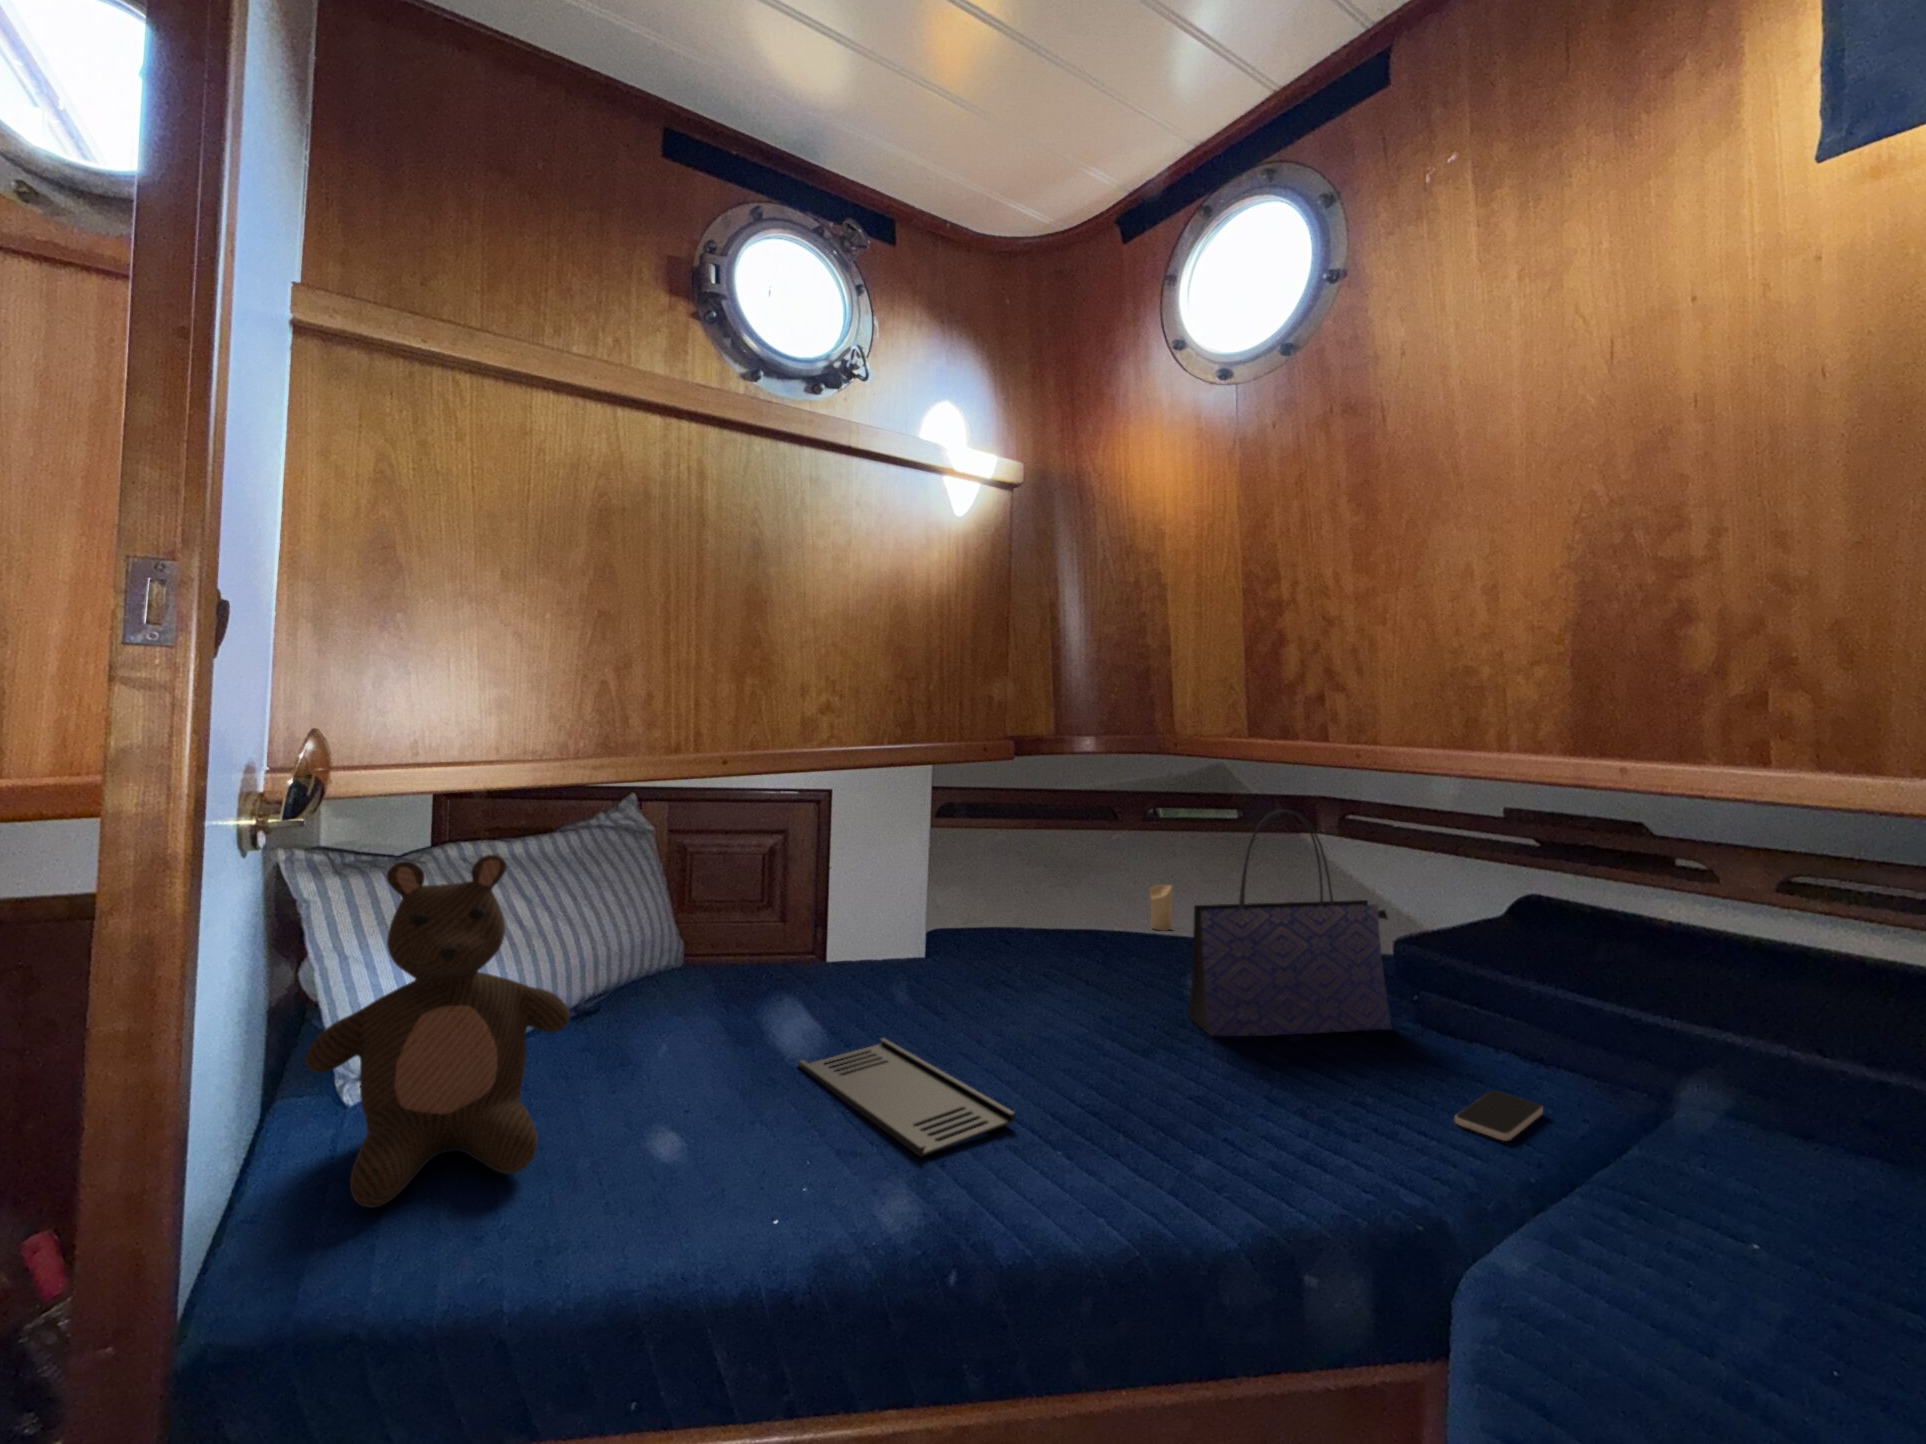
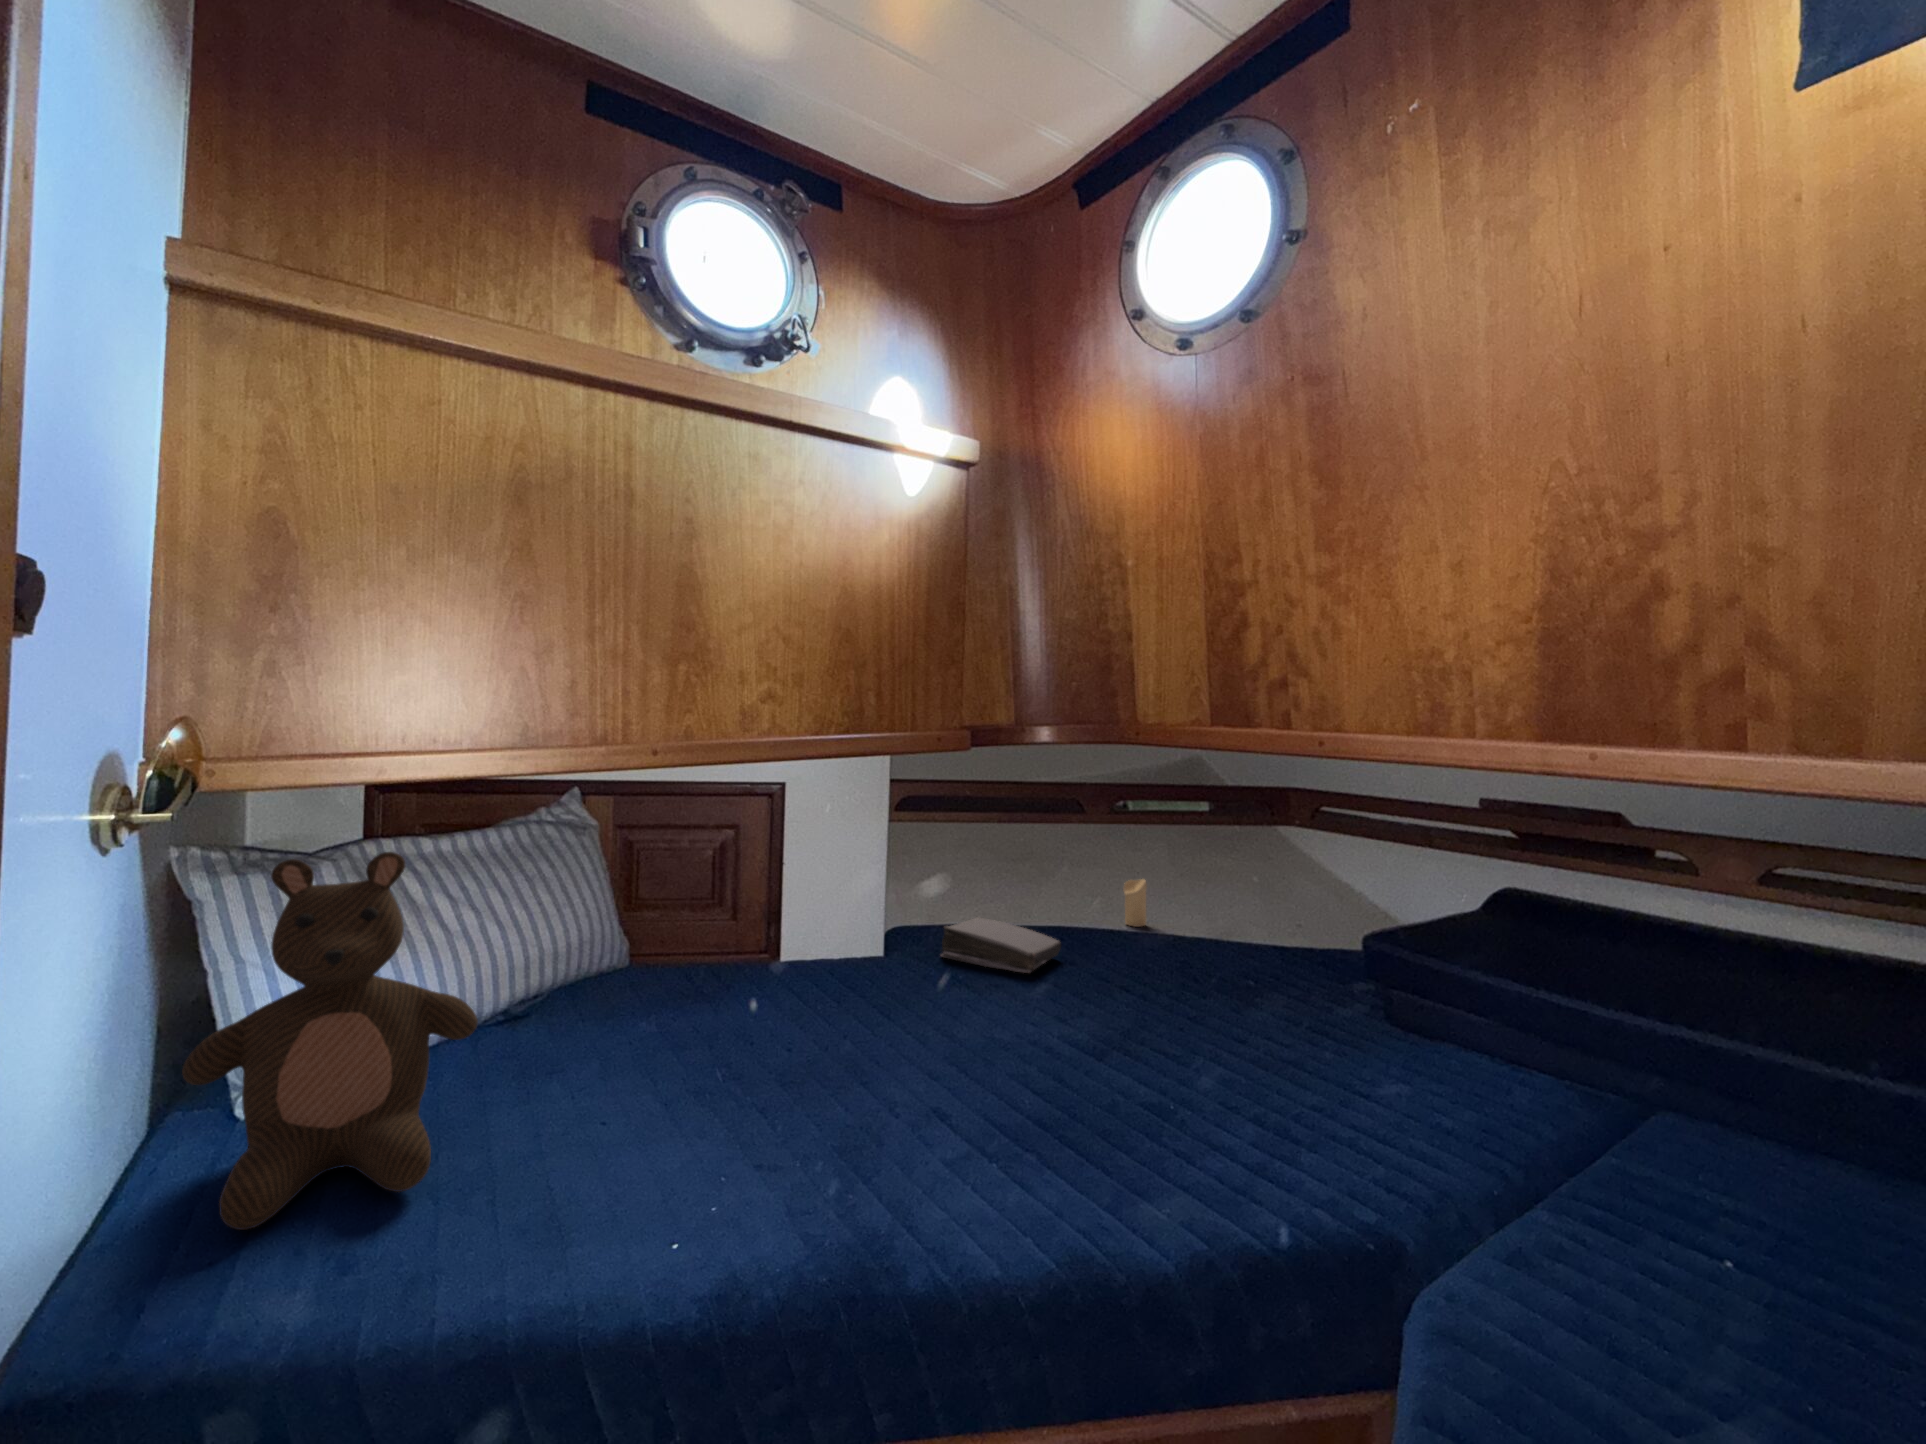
tote bag: present [1188,810,1392,1036] -> none [1149,800,1361,1039]
book: none [980,920,1096,975] -> present [941,917,1061,973]
tray: present [799,1038,1015,1157] -> none [731,1042,951,1169]
smartphone: present [1455,1091,1543,1141] -> none [1417,1092,1511,1146]

